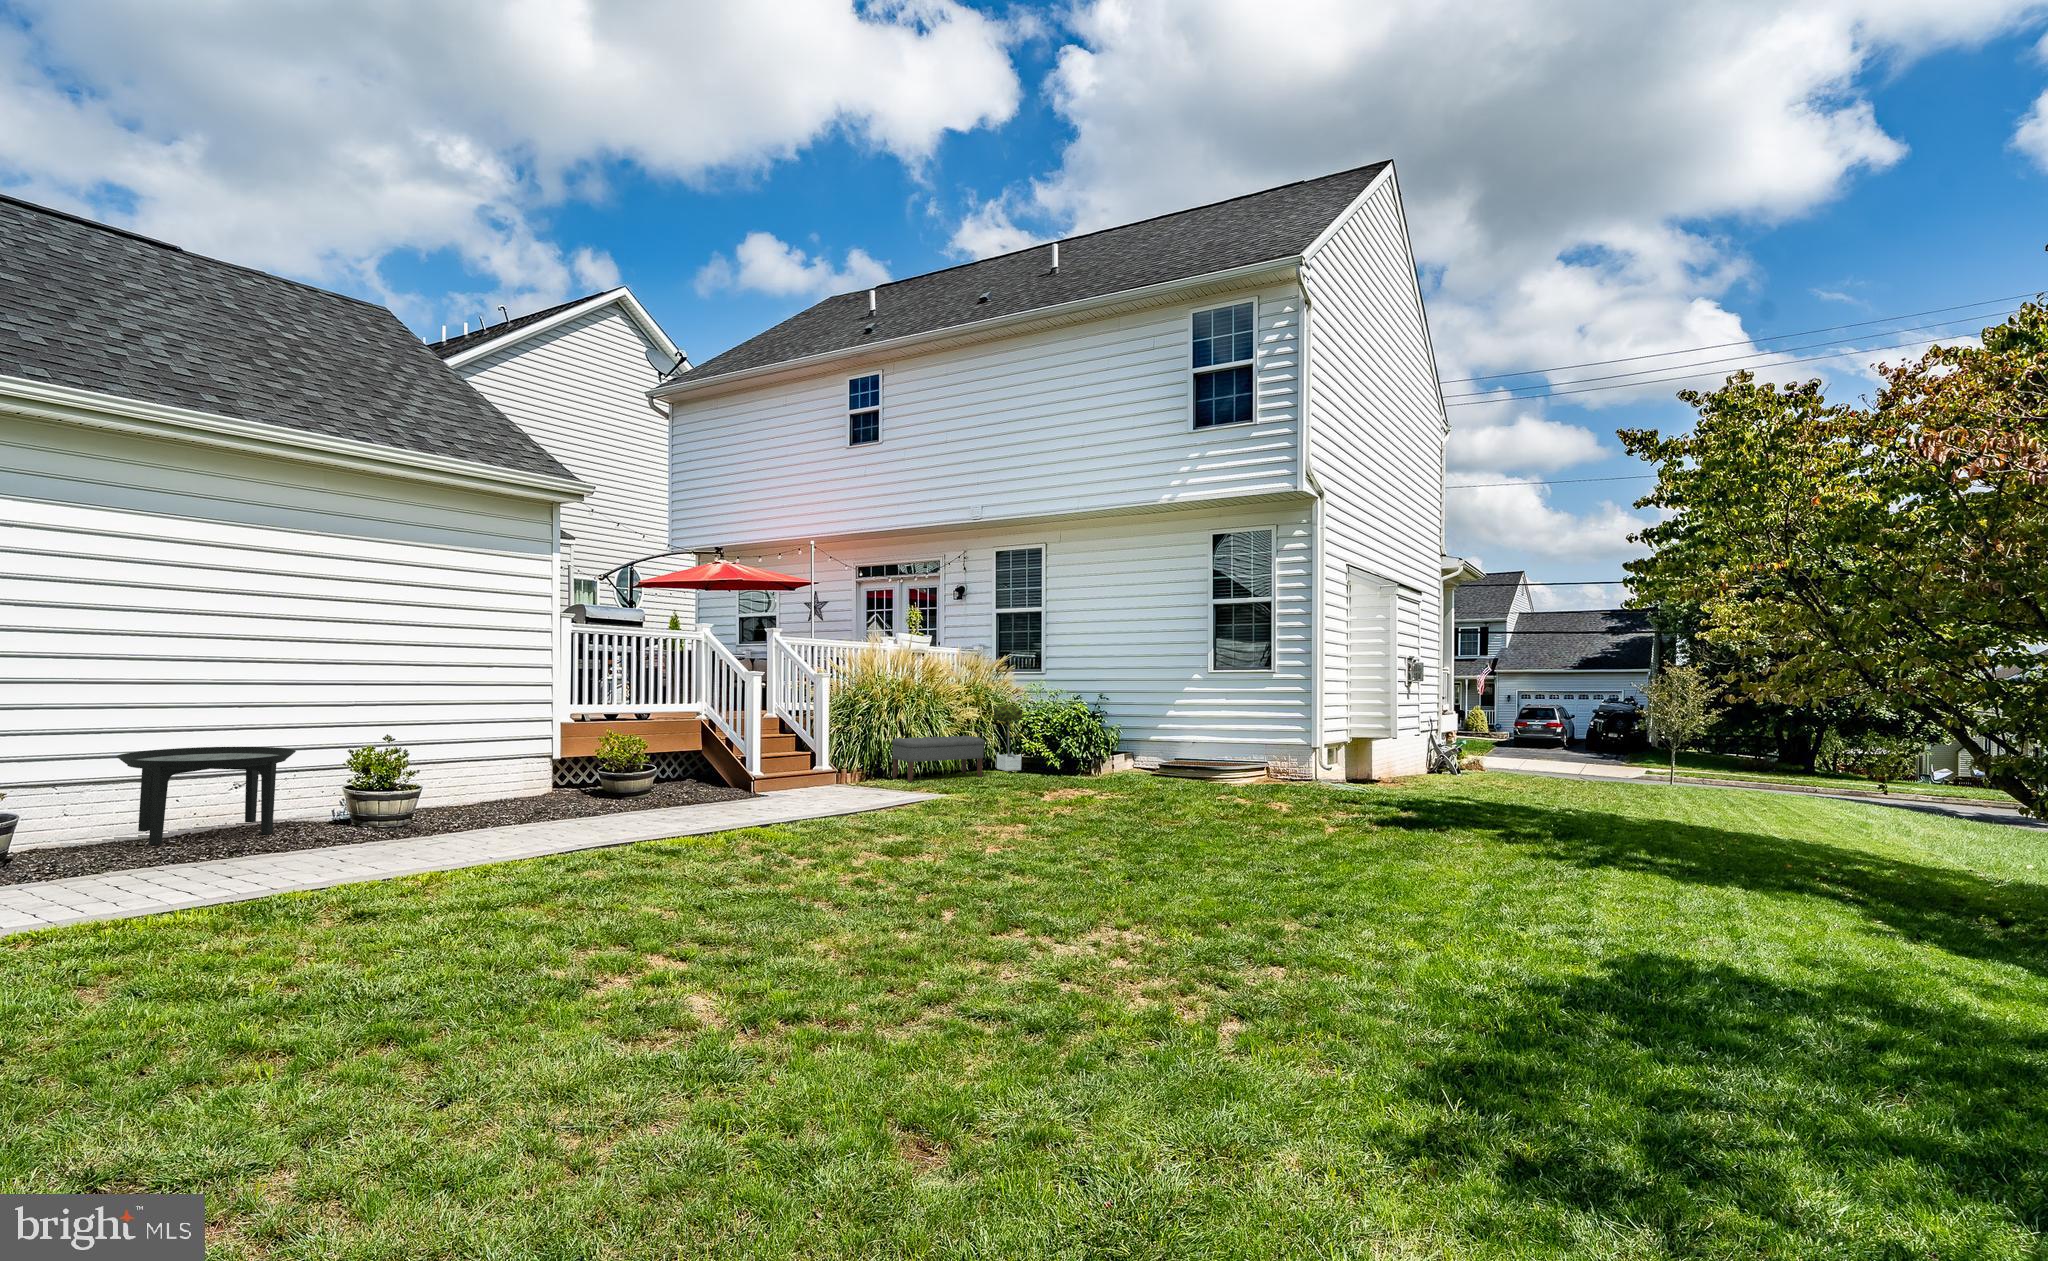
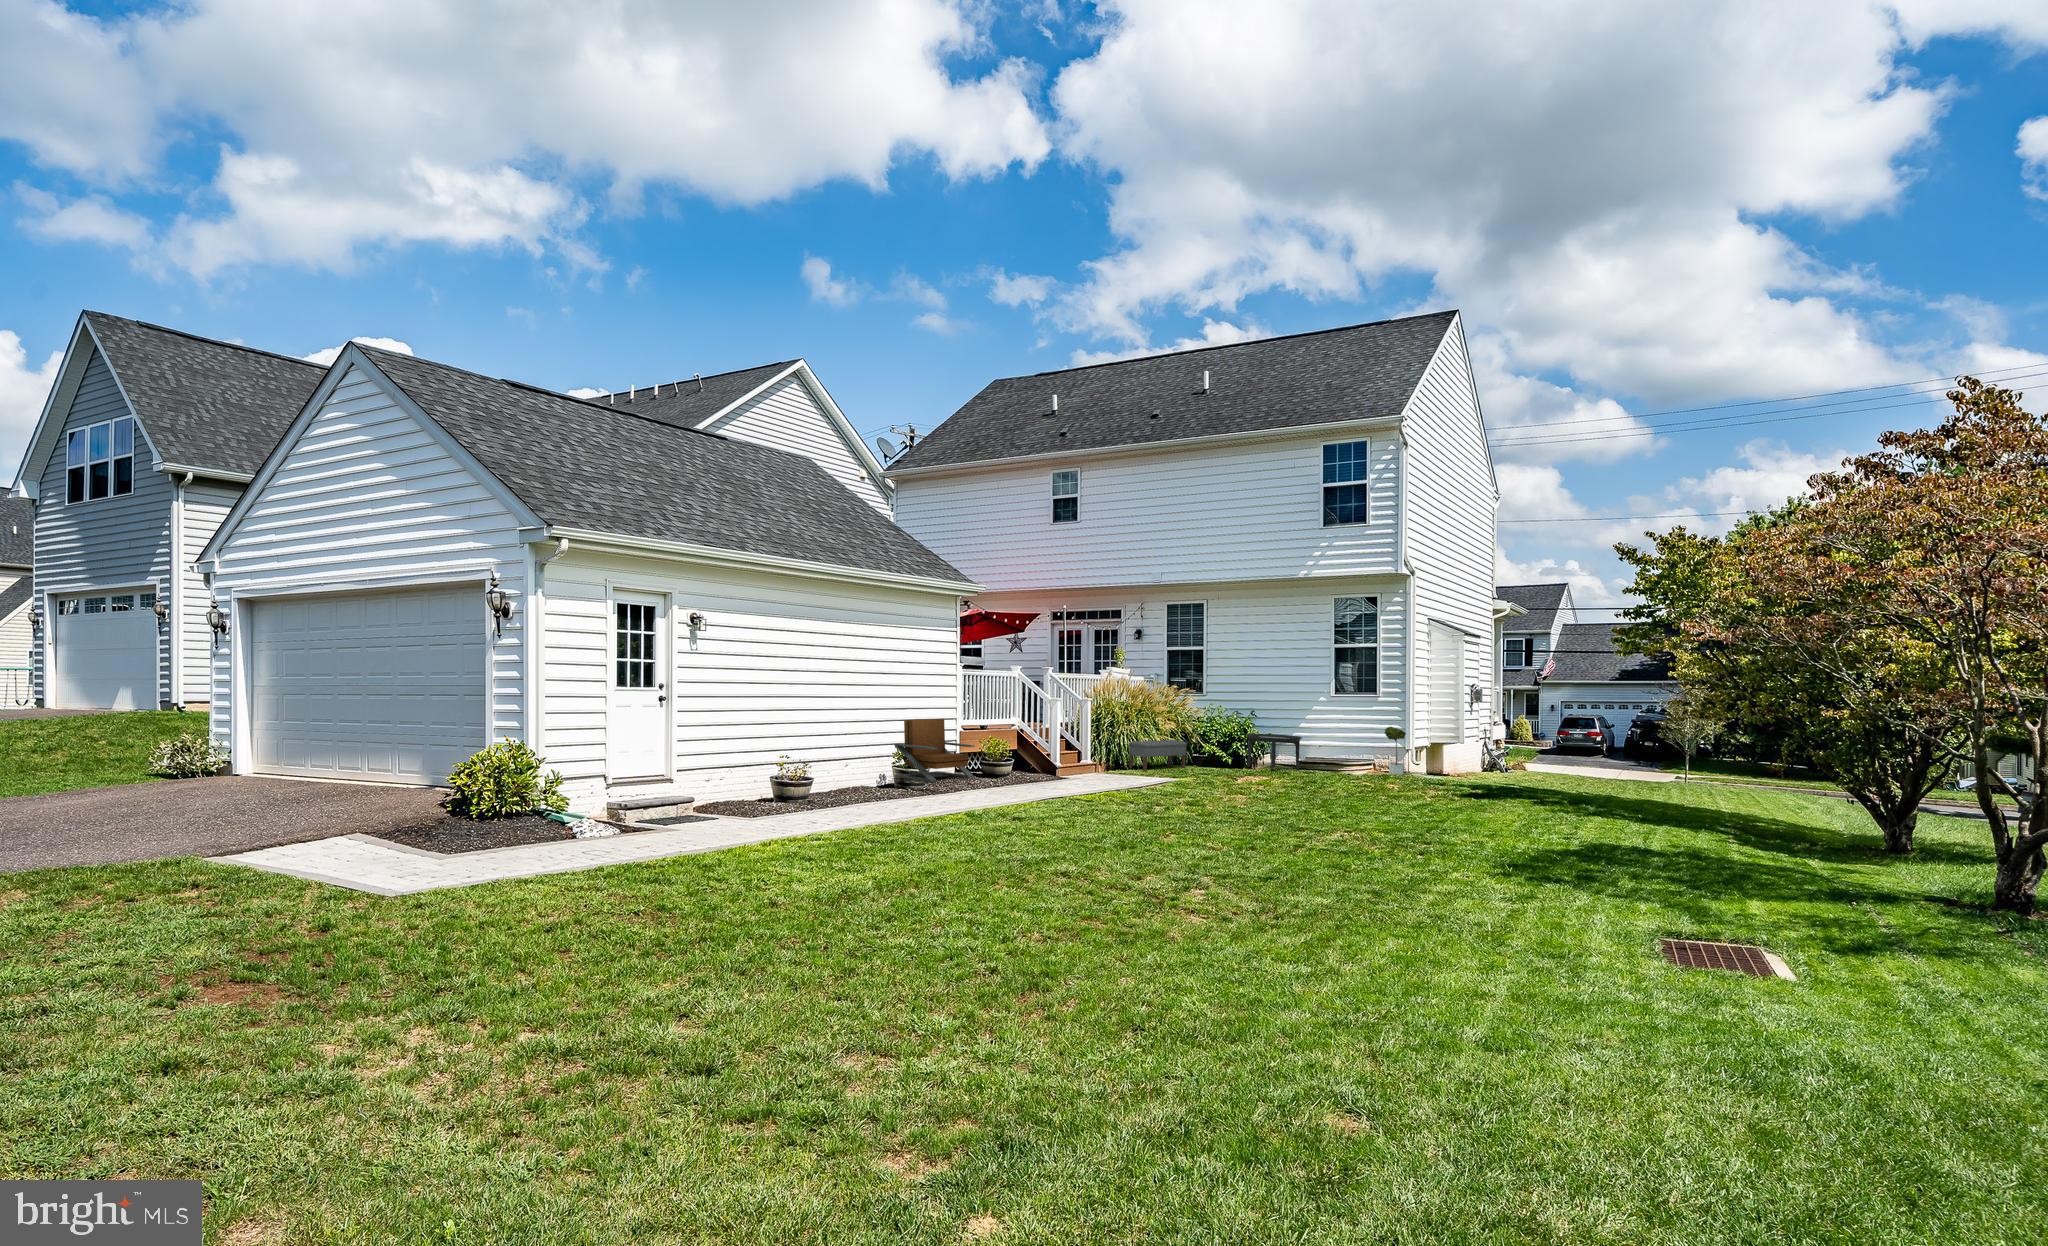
lounge chair: none [441,703,586,810] -> present [894,719,975,782]
potted tree: present [993,704,1022,771] -> present [1385,727,1406,775]
round table: present [116,747,296,845] -> present [1246,734,1302,771]

